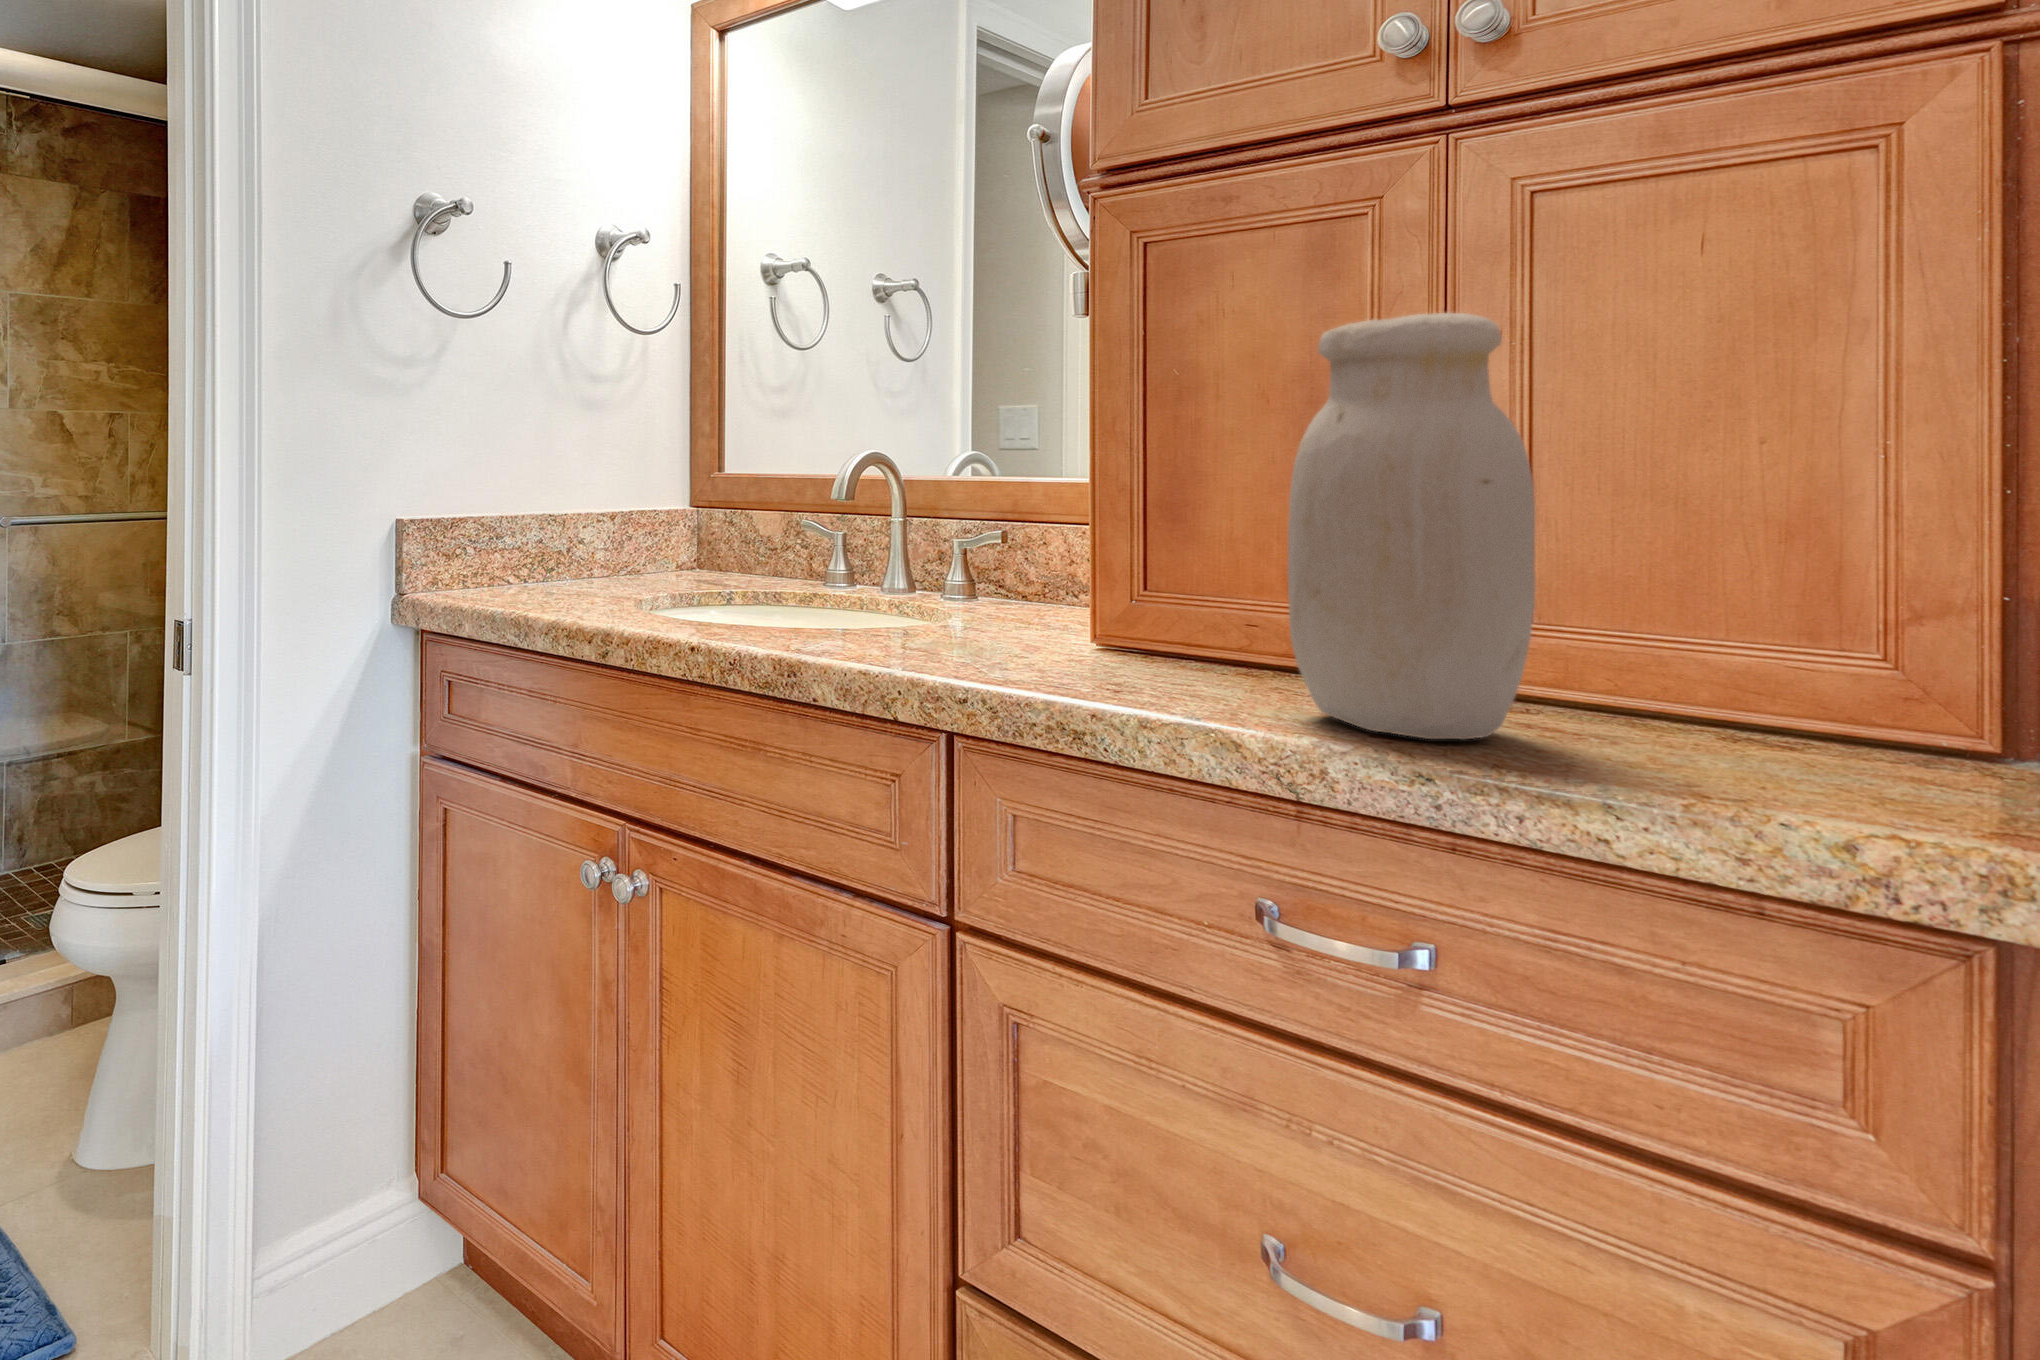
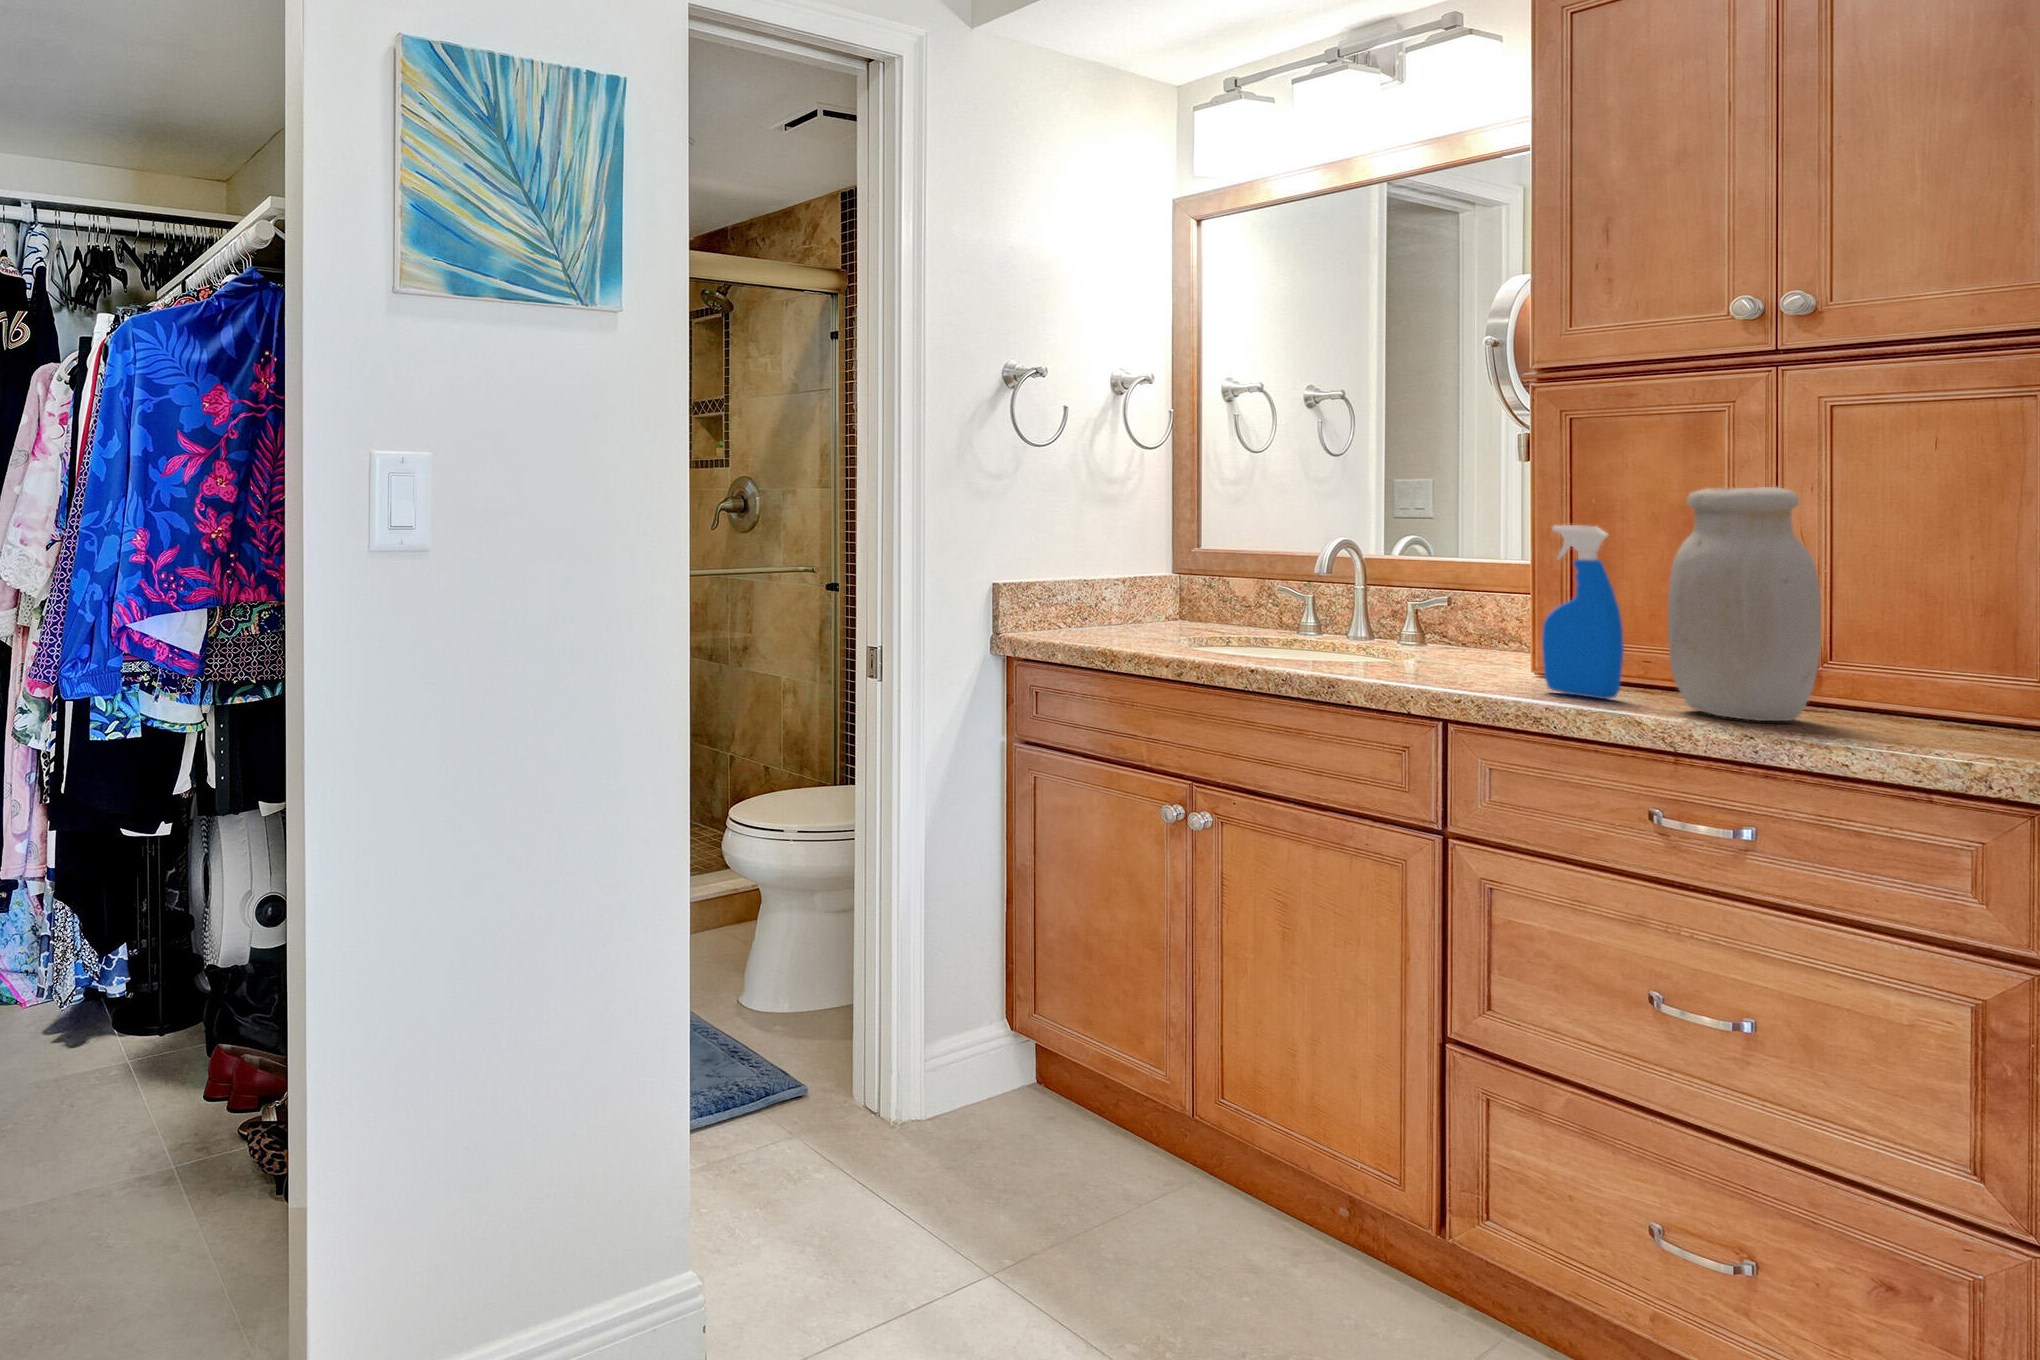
spray bottle: none [1099,401,1219,694] -> present [1542,525,1624,699]

